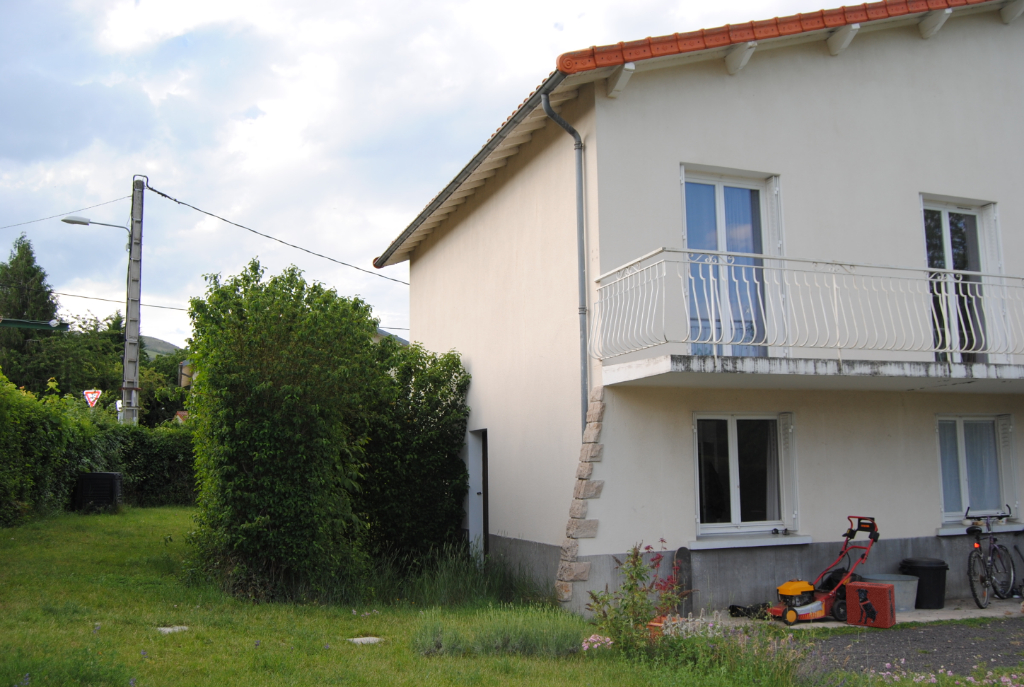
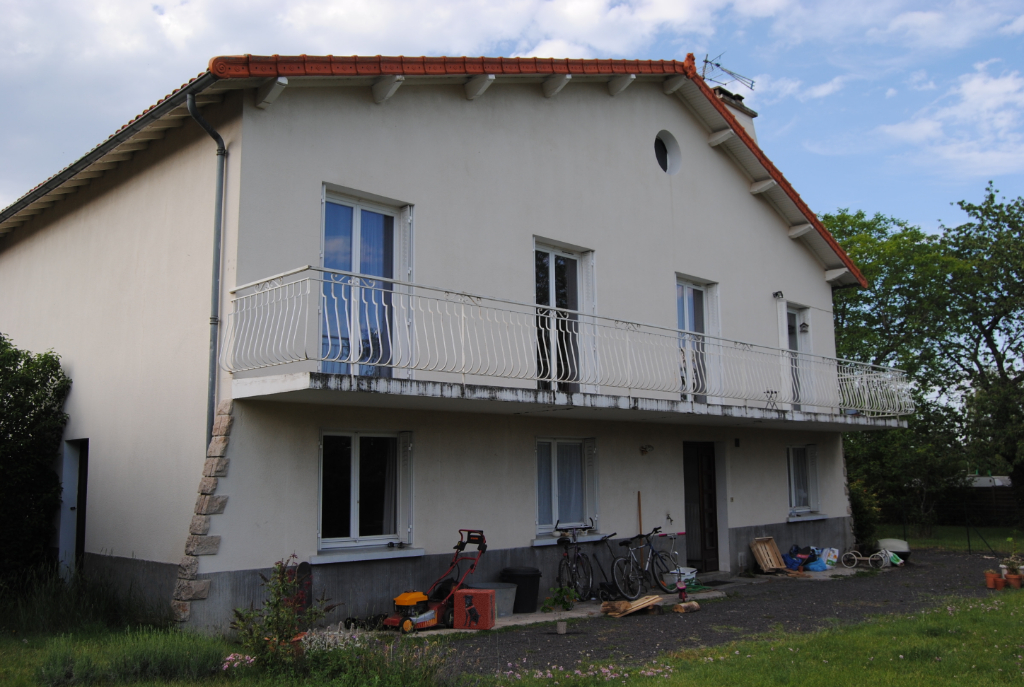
potted plant: none [950,586,1003,641] -> present [540,586,581,634]

